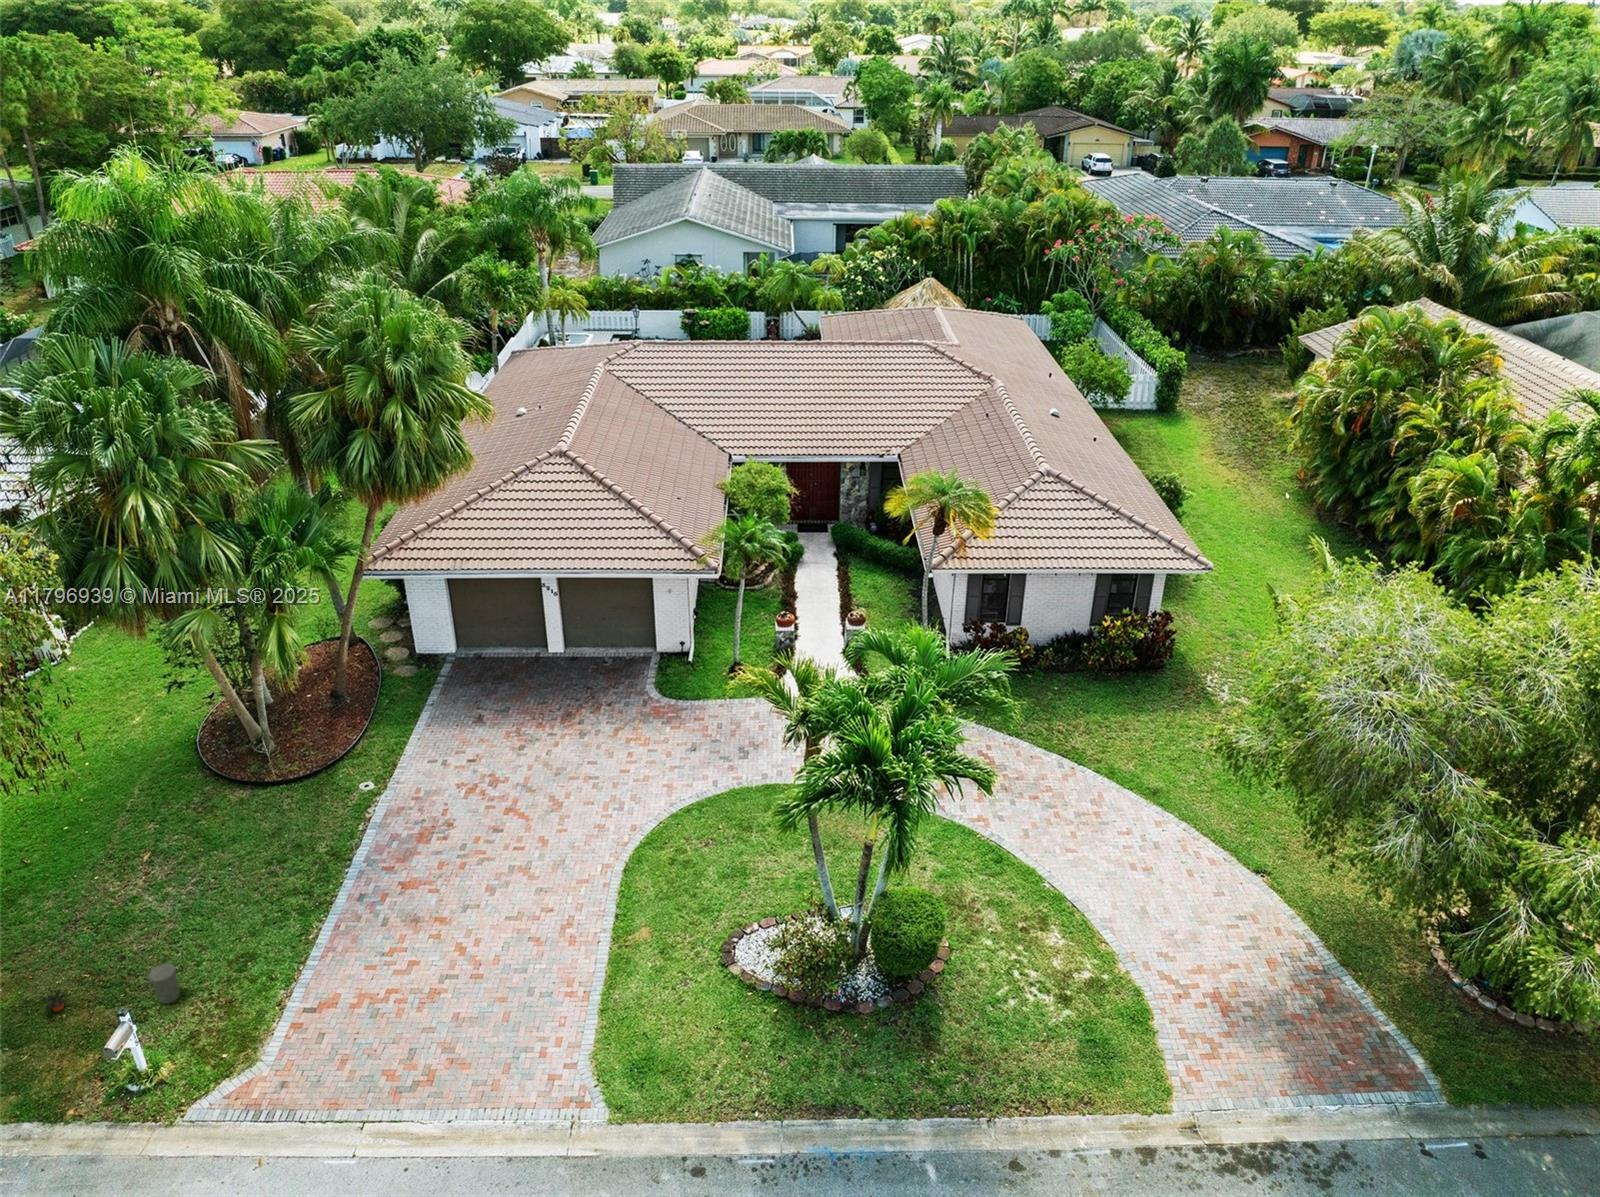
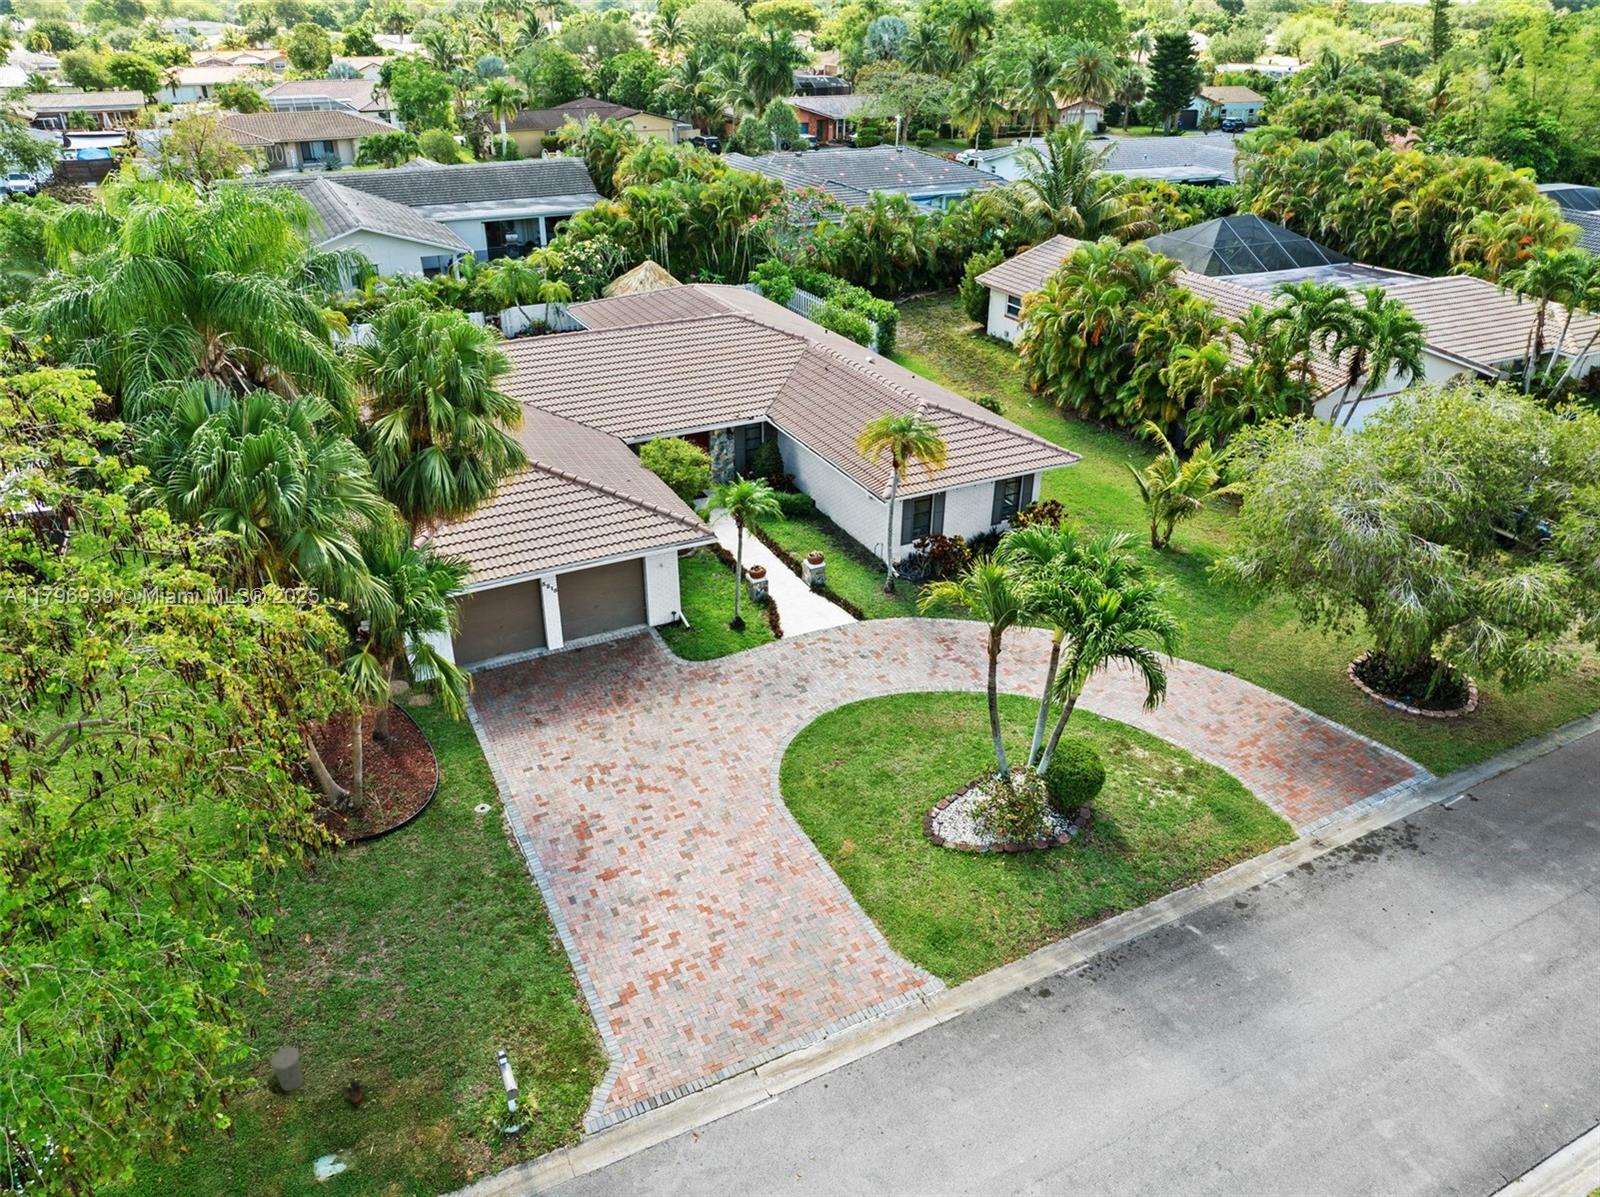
trash can: present [149,963,180,1004] -> present [271,1047,303,1091]

